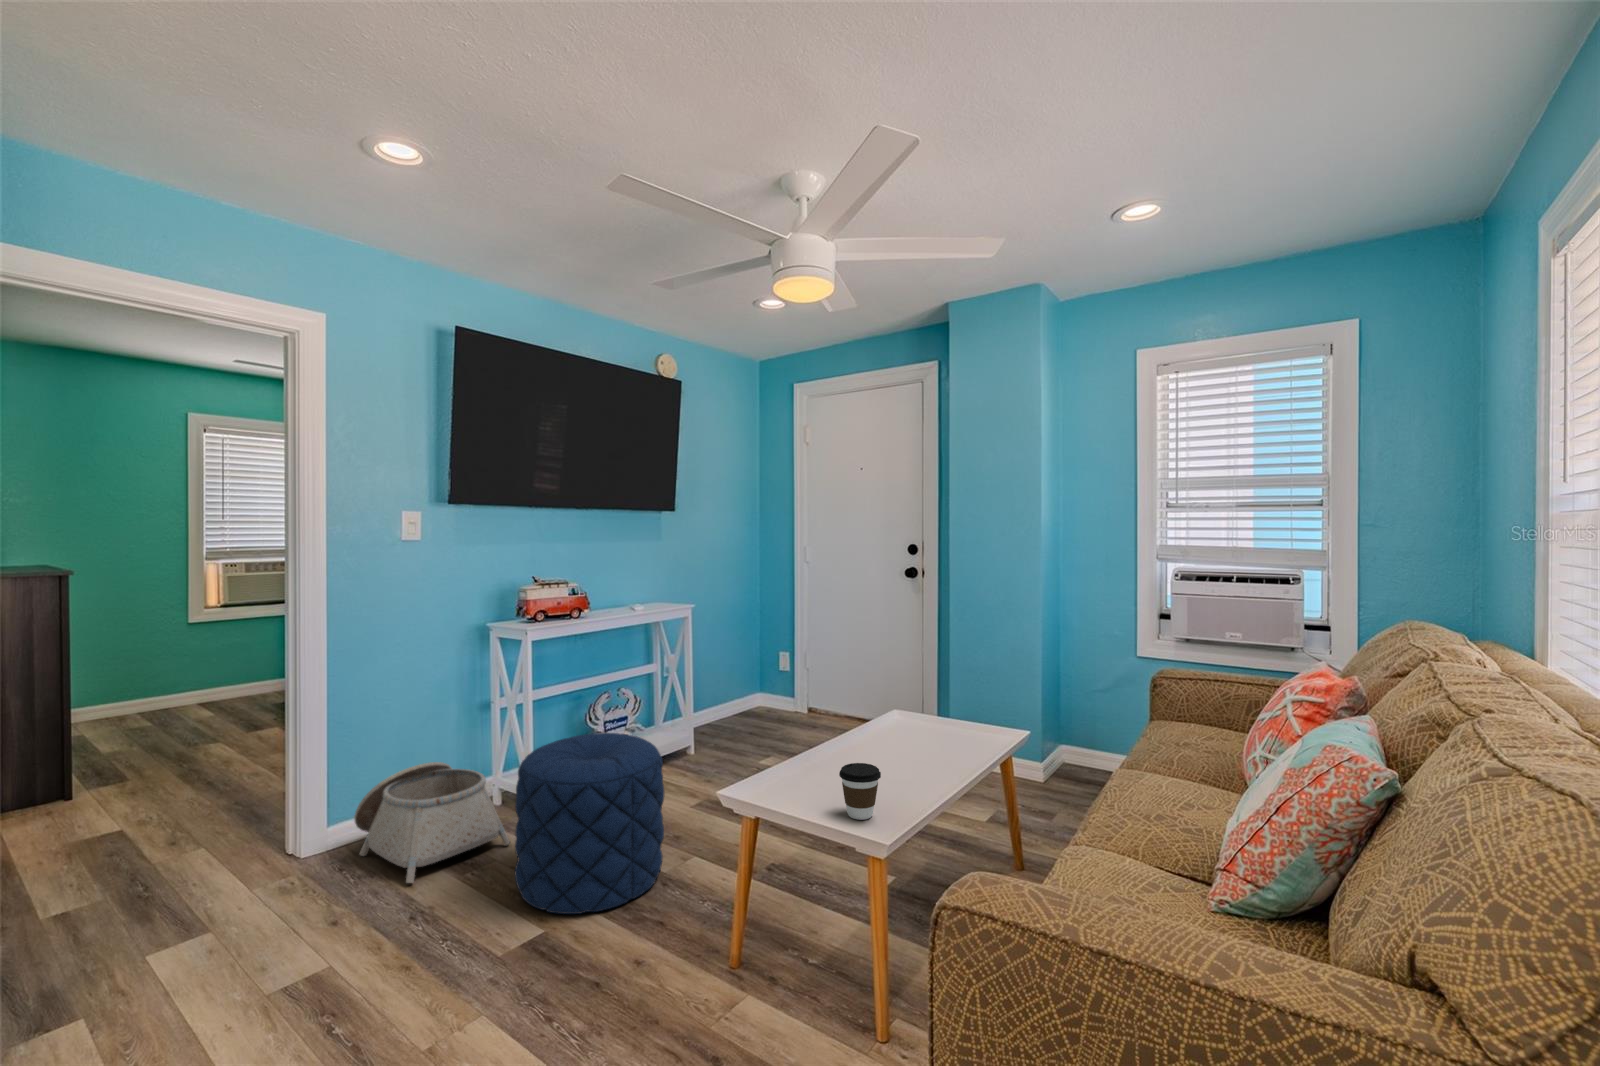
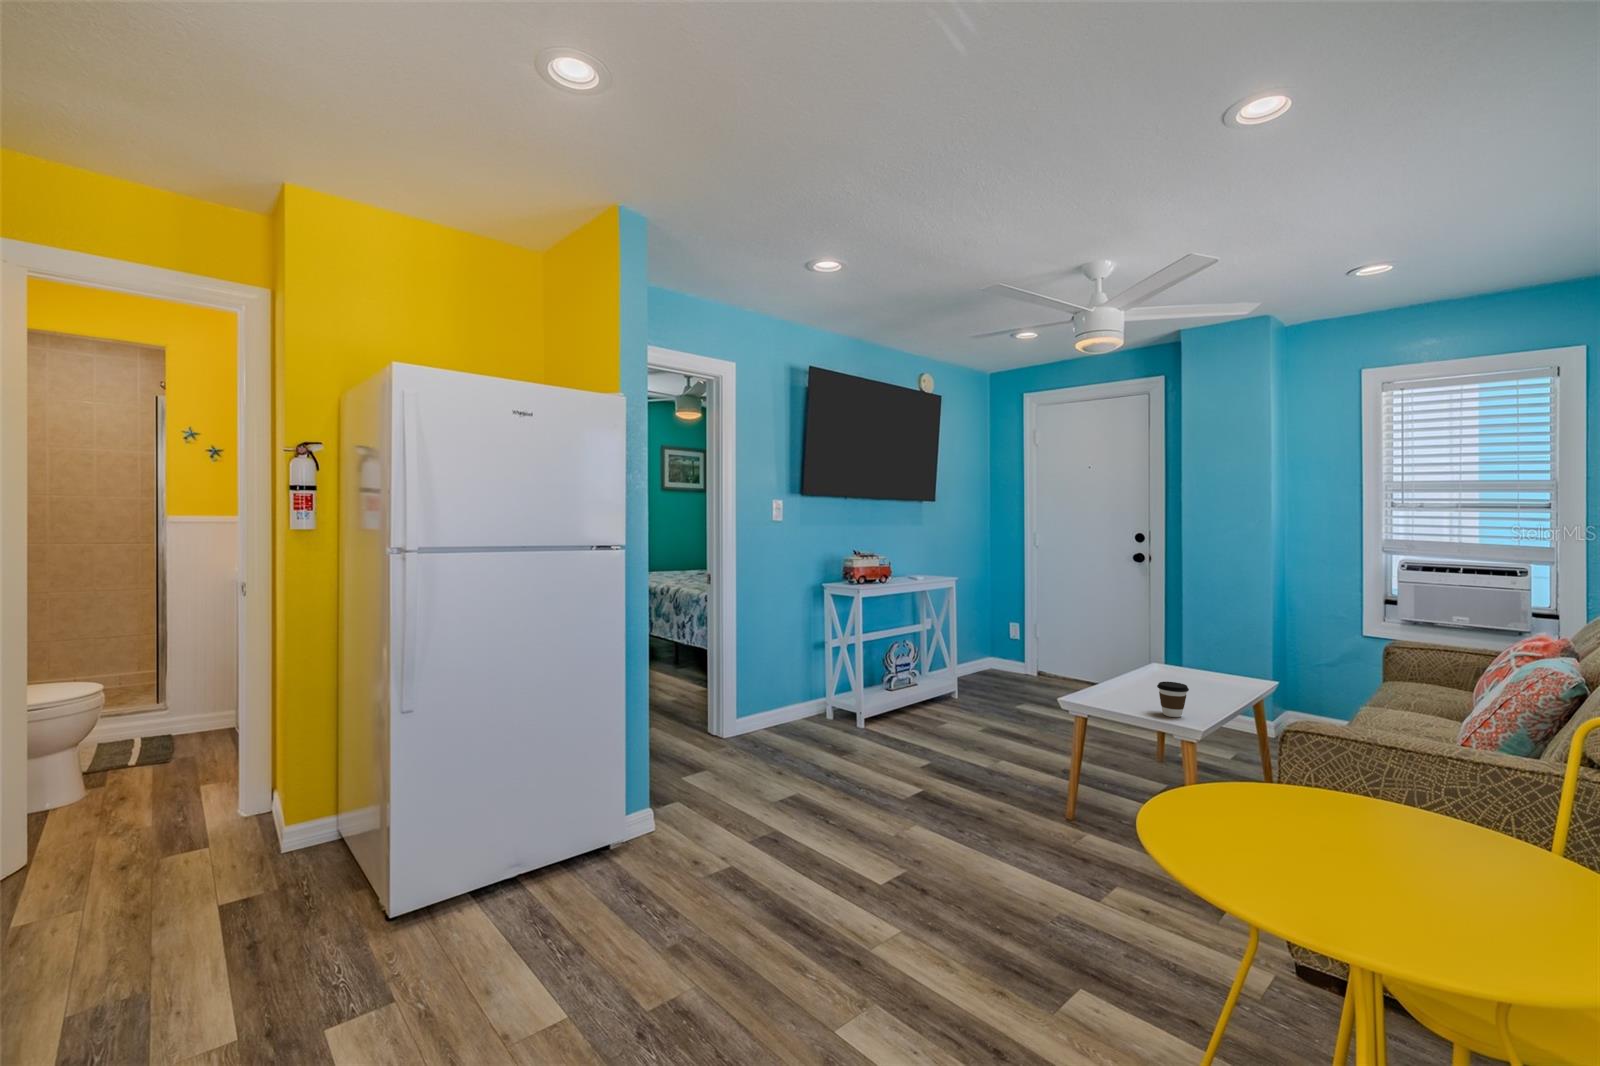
pouf: present [515,733,664,914] -> none [888,665,990,780]
basket: present [354,762,510,883] -> none [759,680,864,755]

